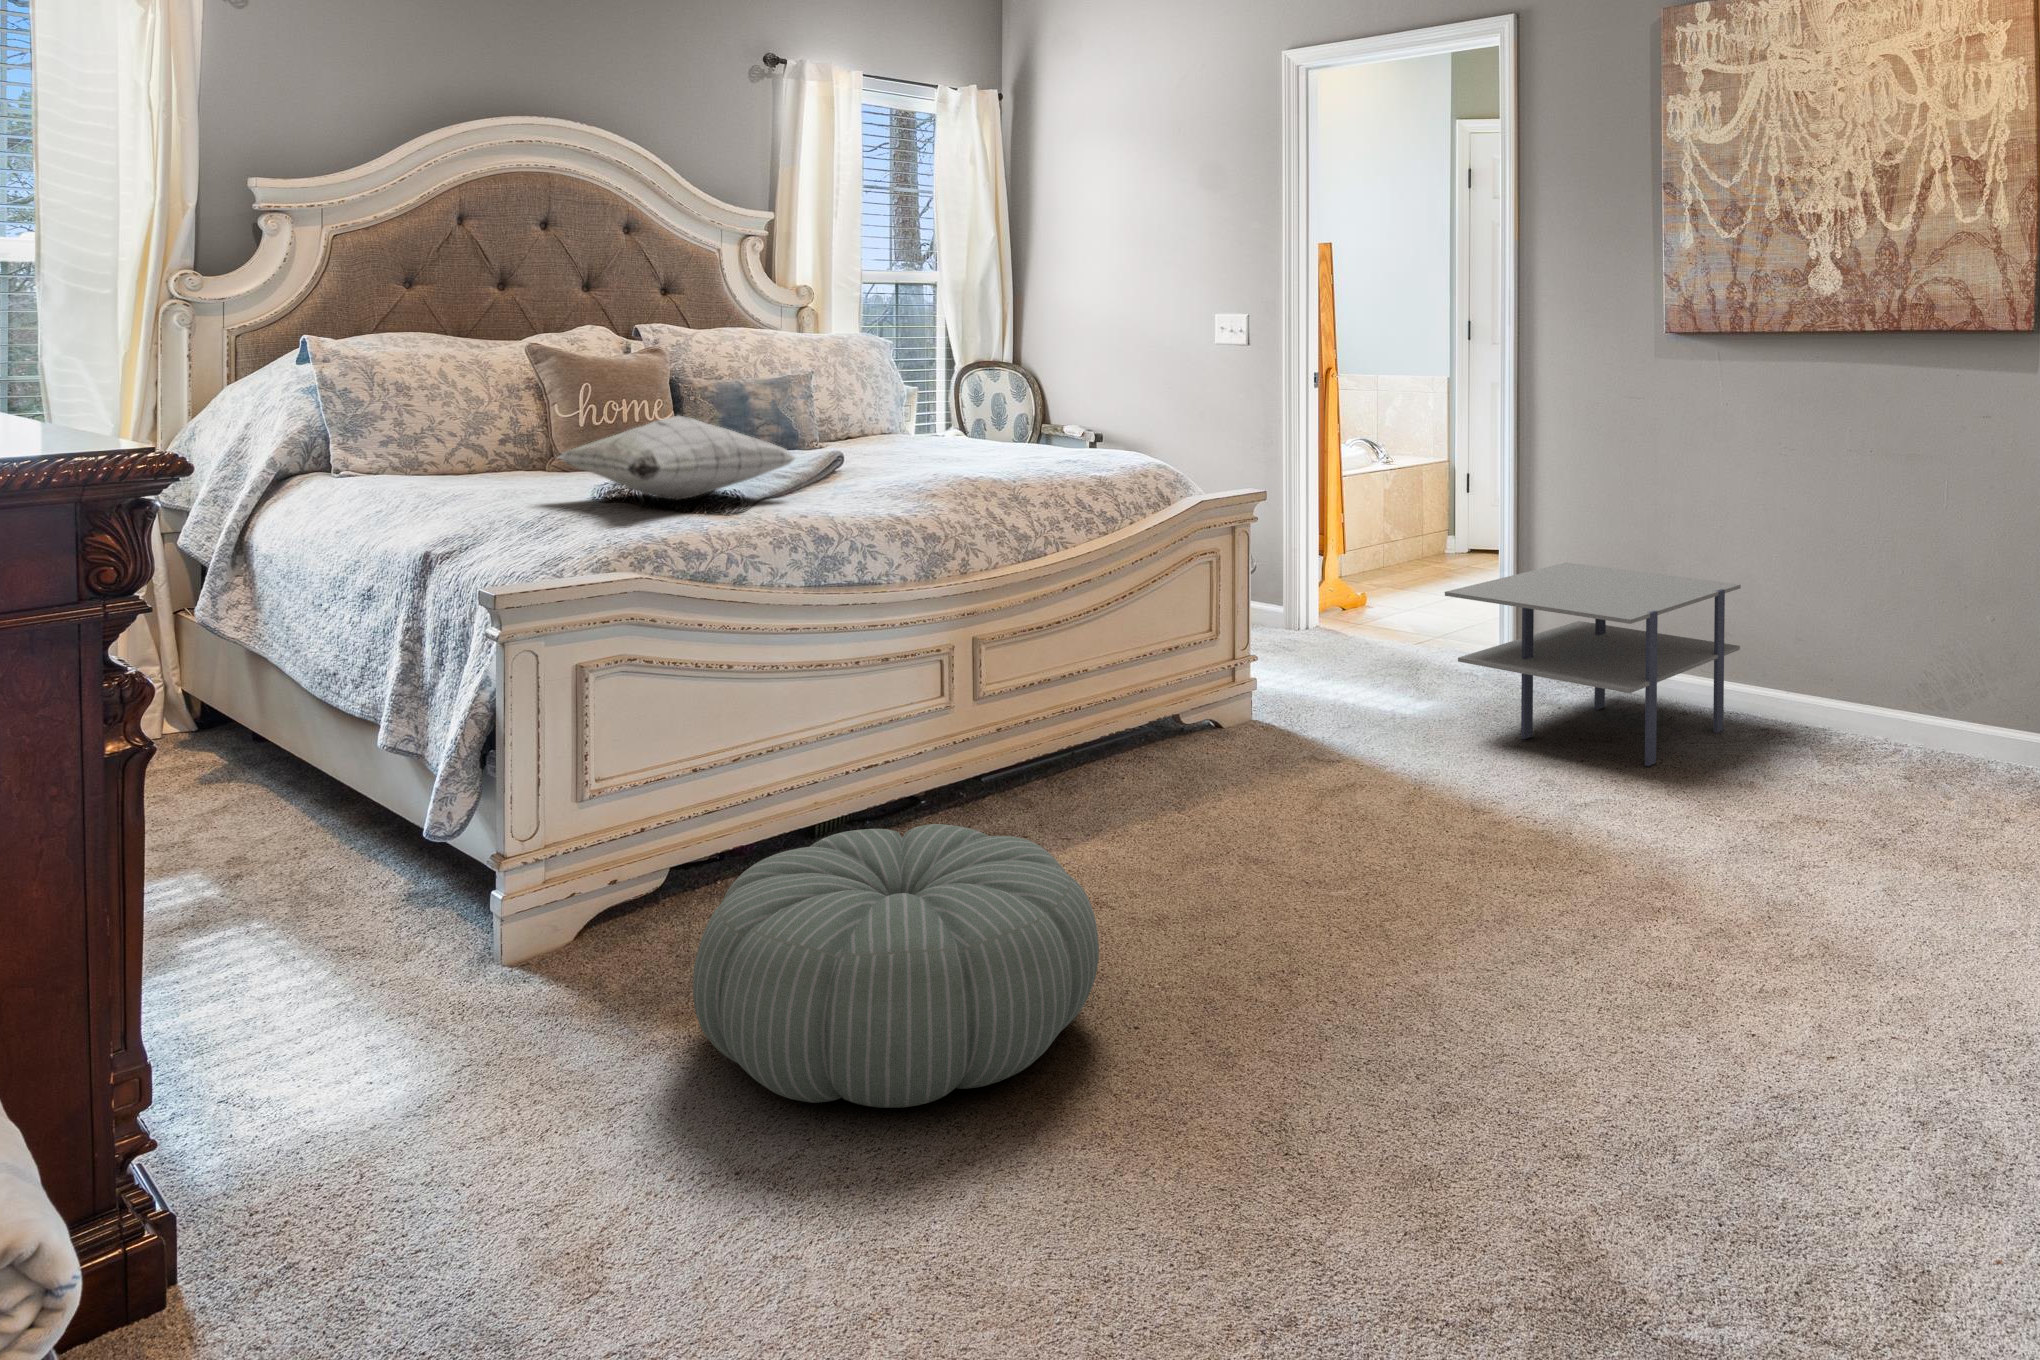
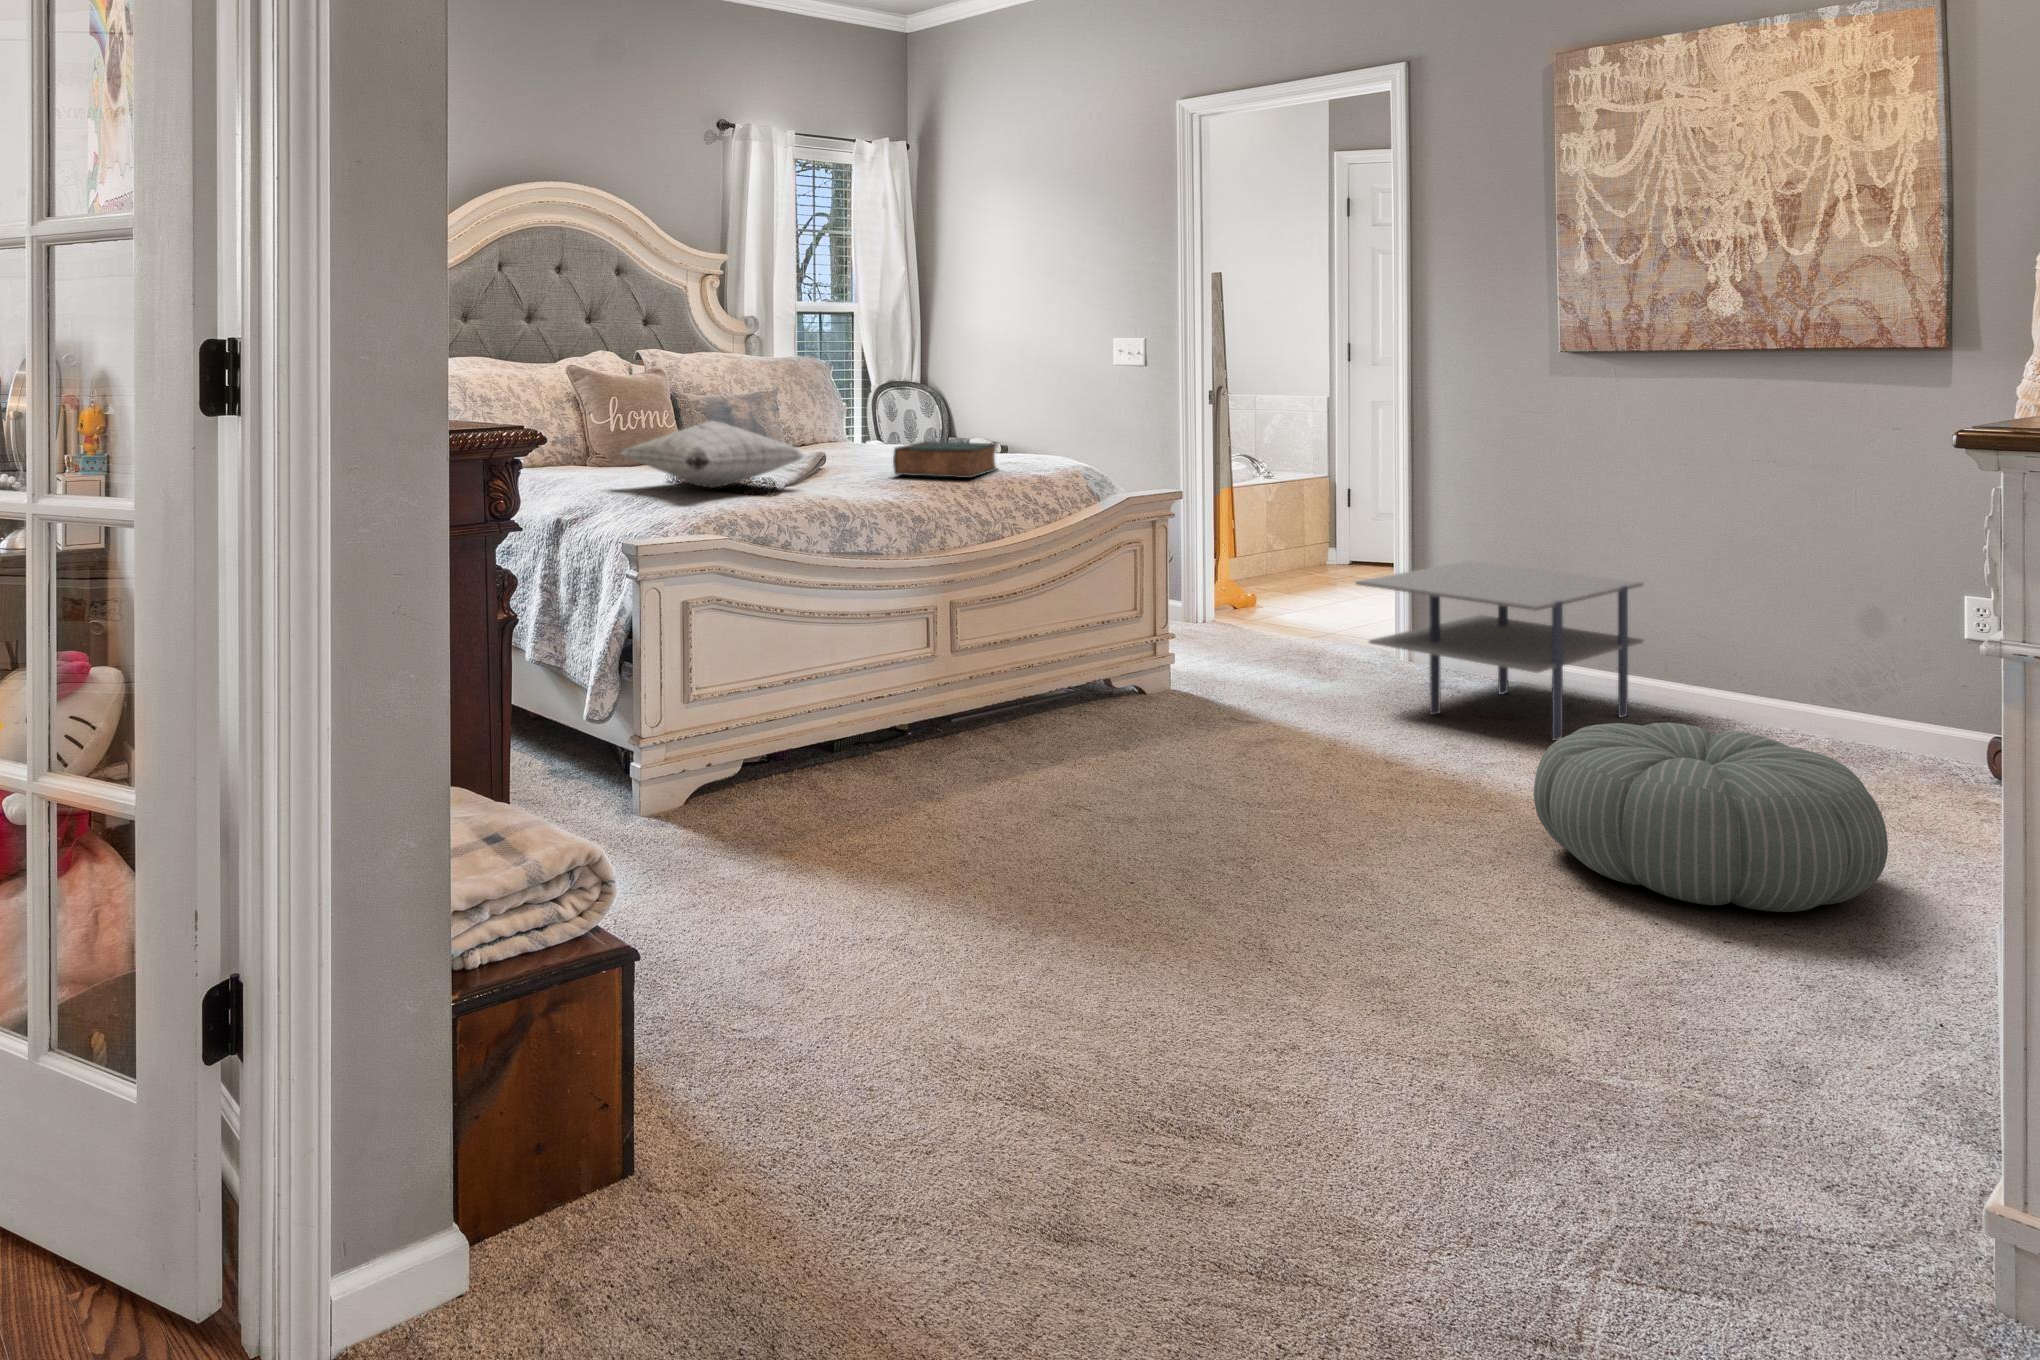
book: none [915,437,1047,482] -> present [893,441,997,478]
pouf: present [693,824,1099,1108] -> present [1534,723,1888,912]

